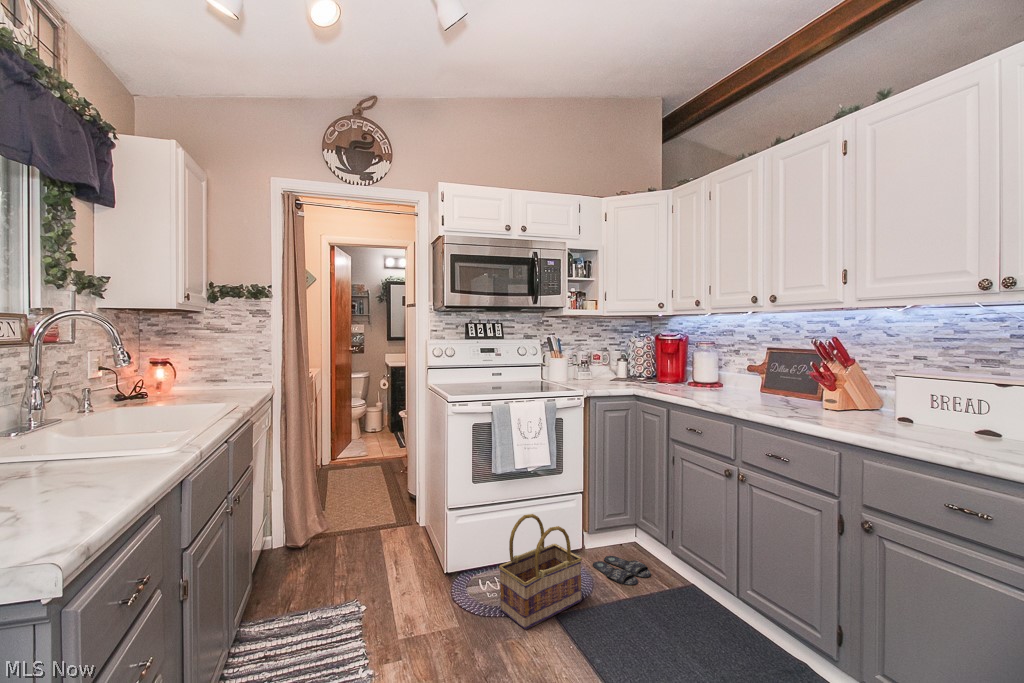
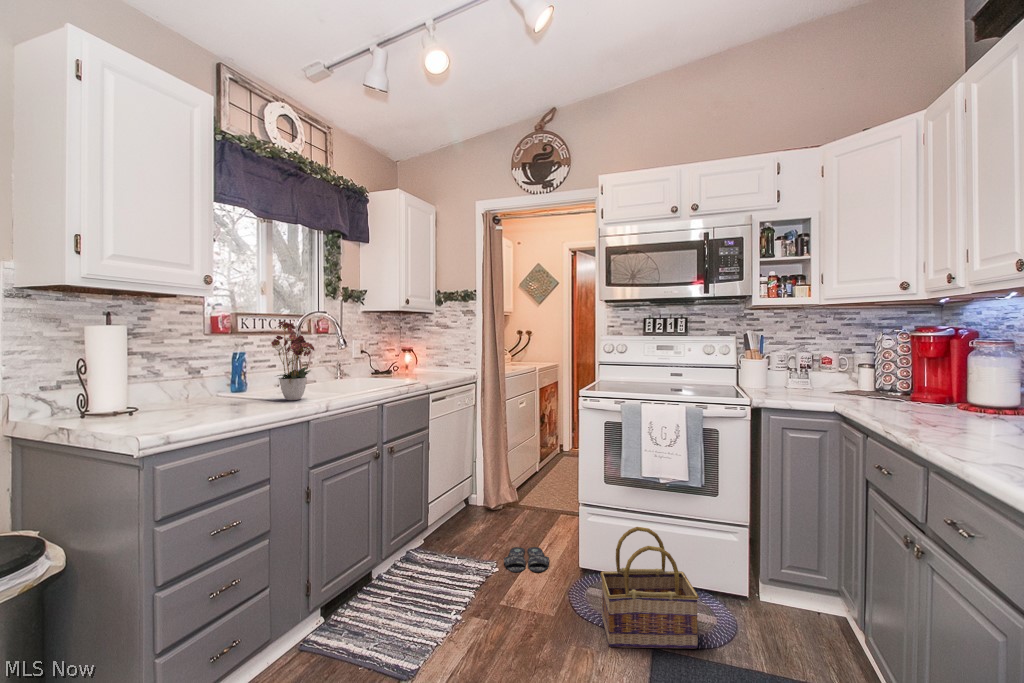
flower arrangement: none [58,321,173,453] -> present [271,321,315,400]
slippers: present [593,556,651,585] -> present [504,547,549,573]

